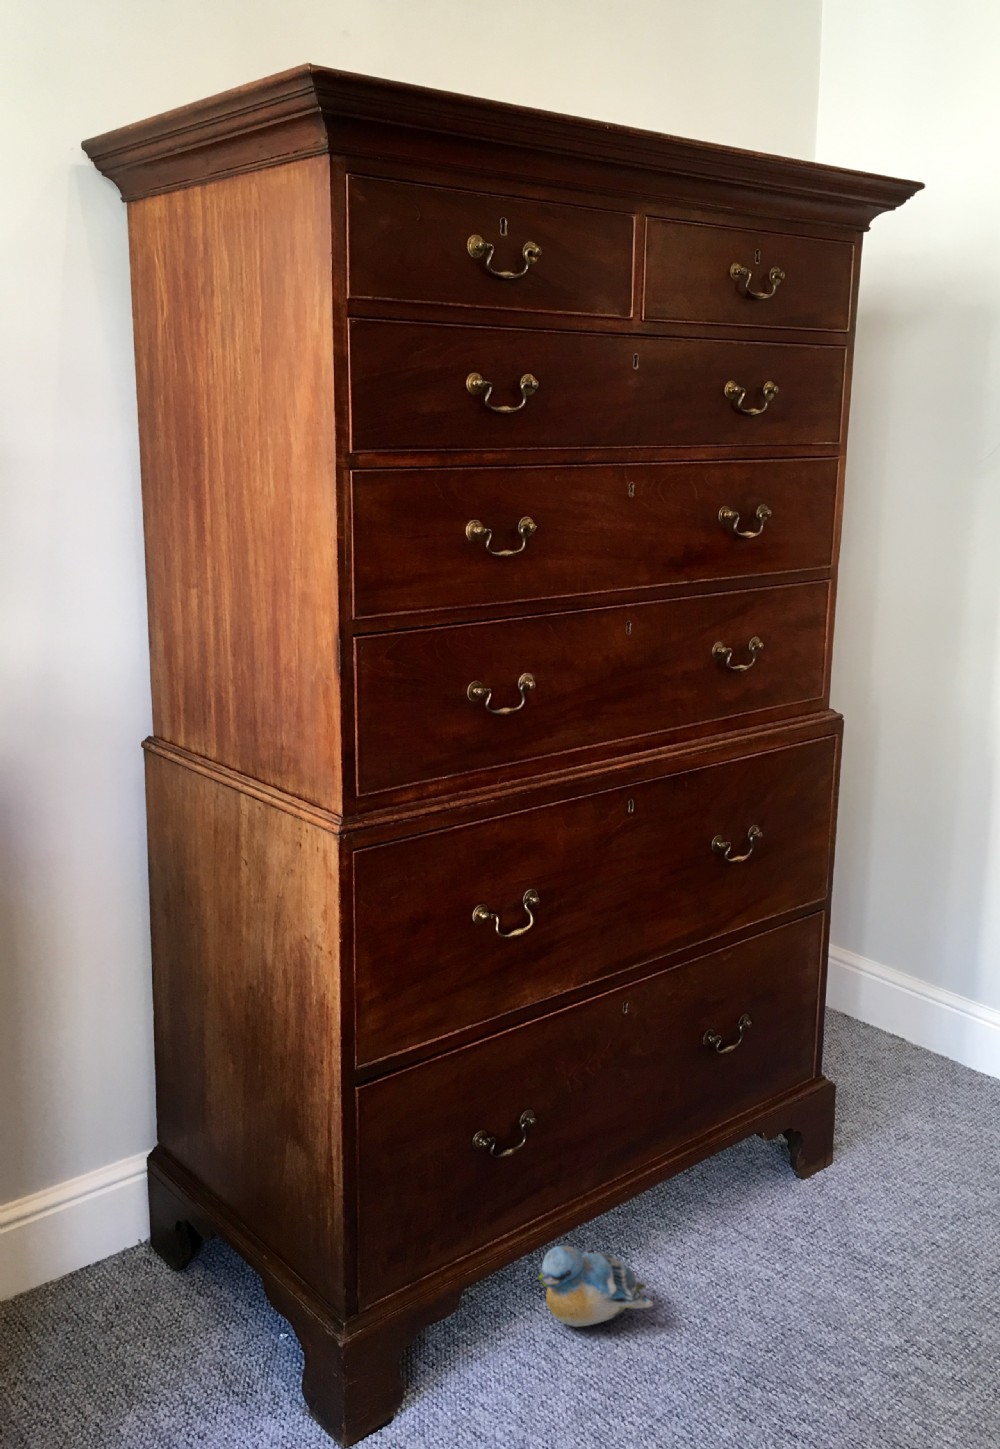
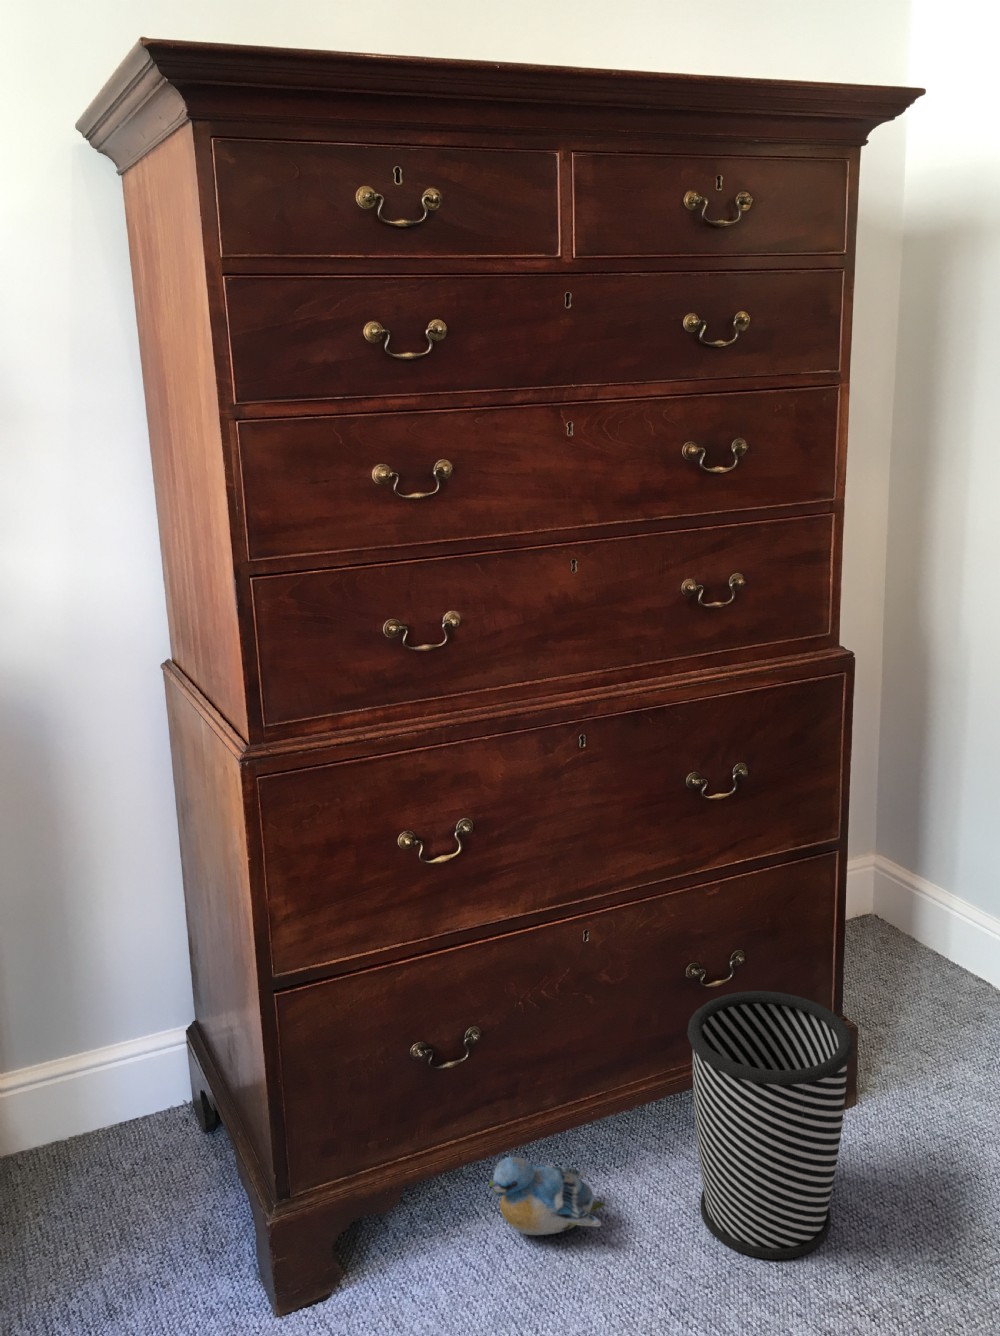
wastebasket: none [723,1053,887,1316] -> present [687,991,854,1259]

